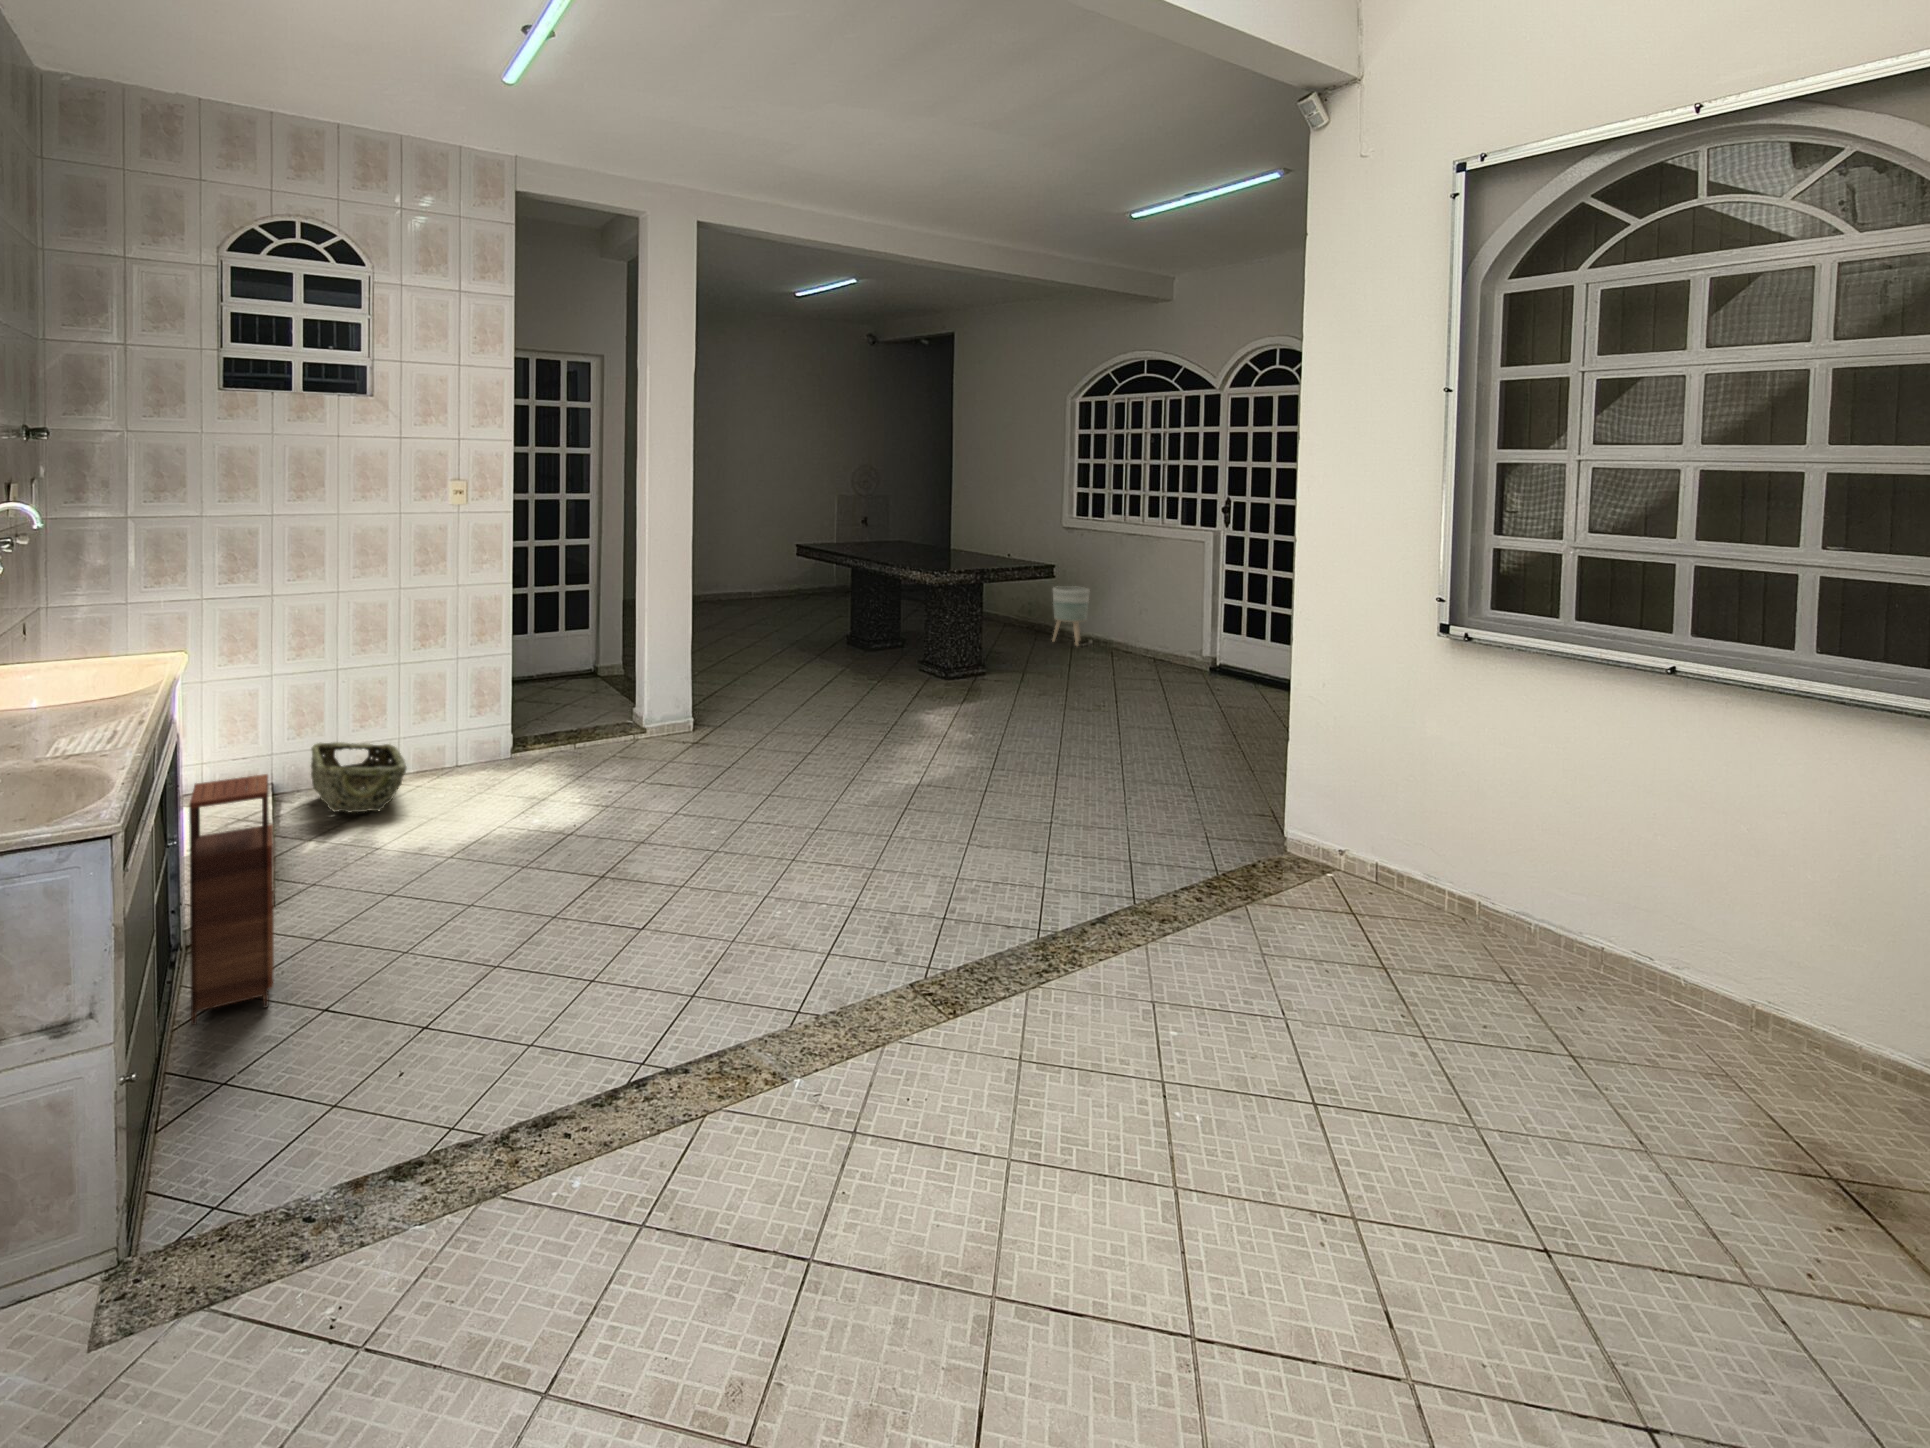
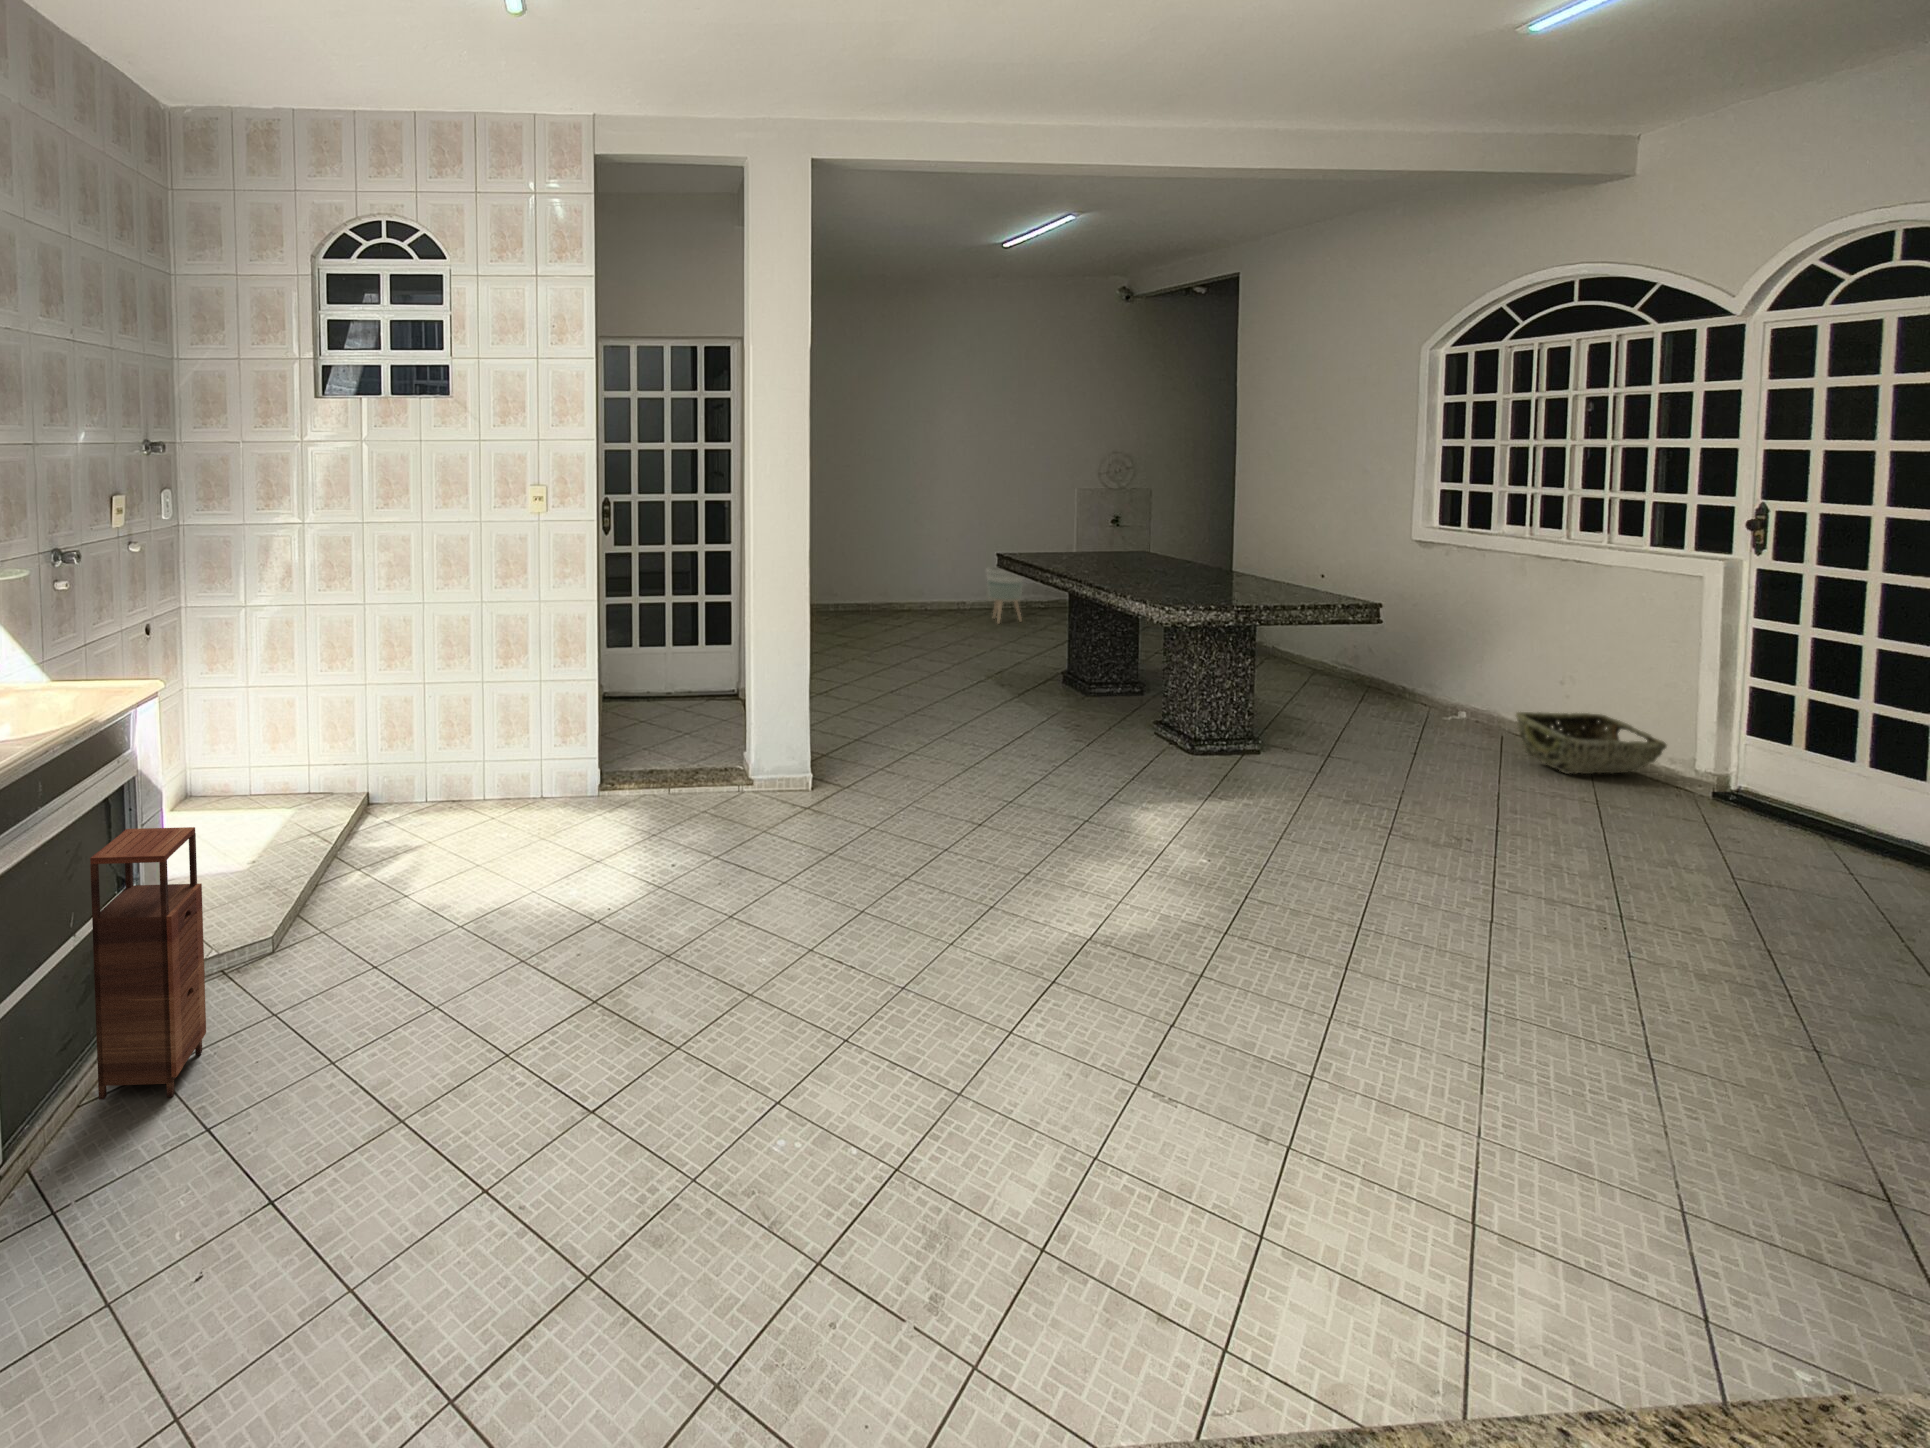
planter: present [1052,586,1089,646] -> present [986,567,1022,623]
woven basket: present [311,742,407,812] -> present [1516,712,1667,774]

